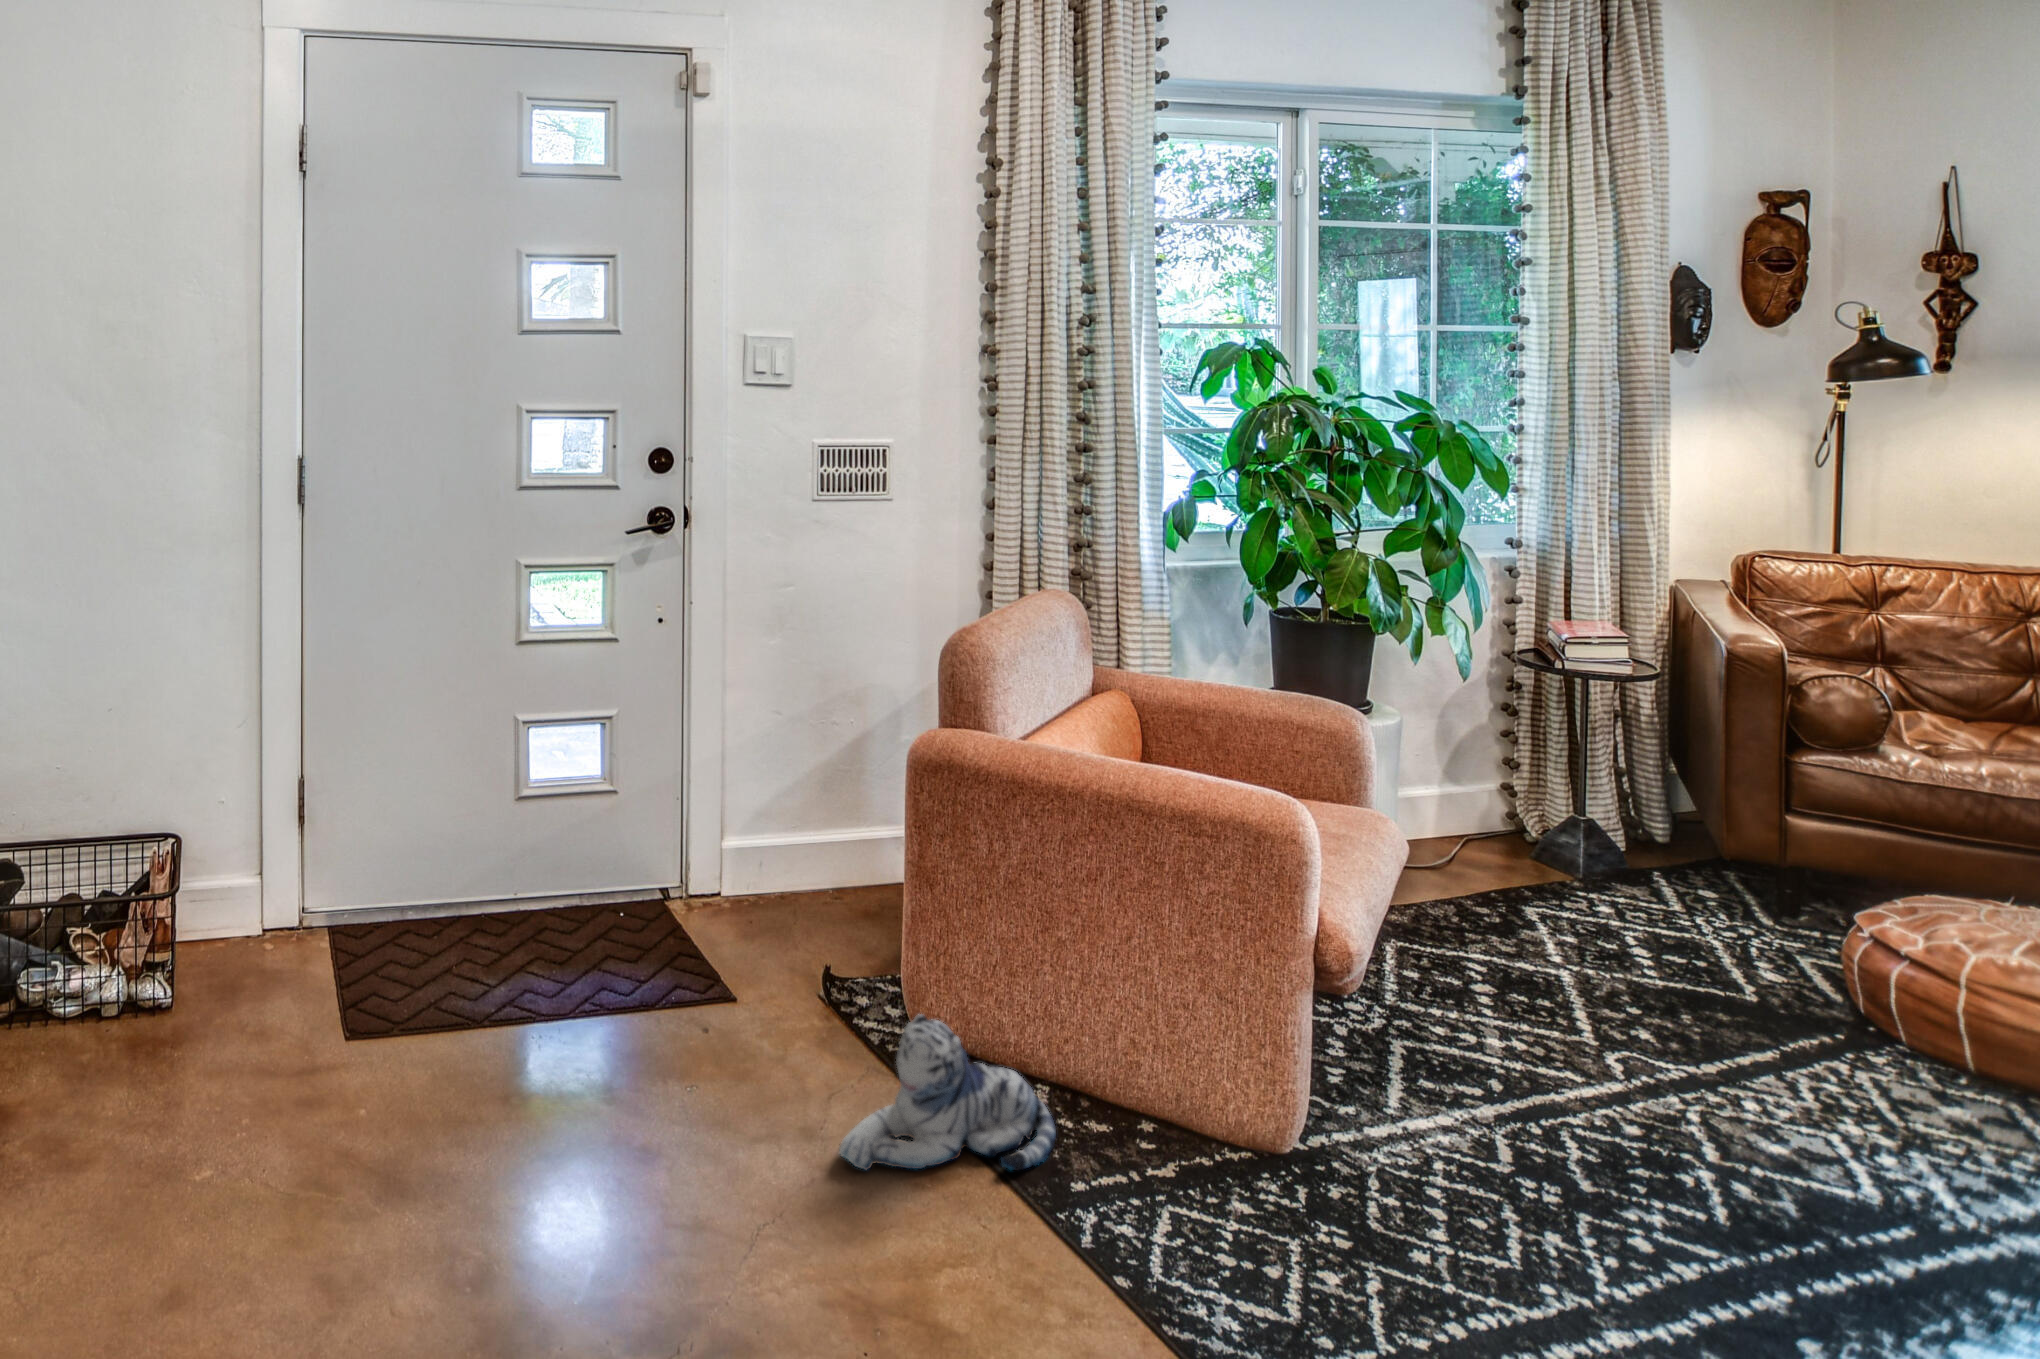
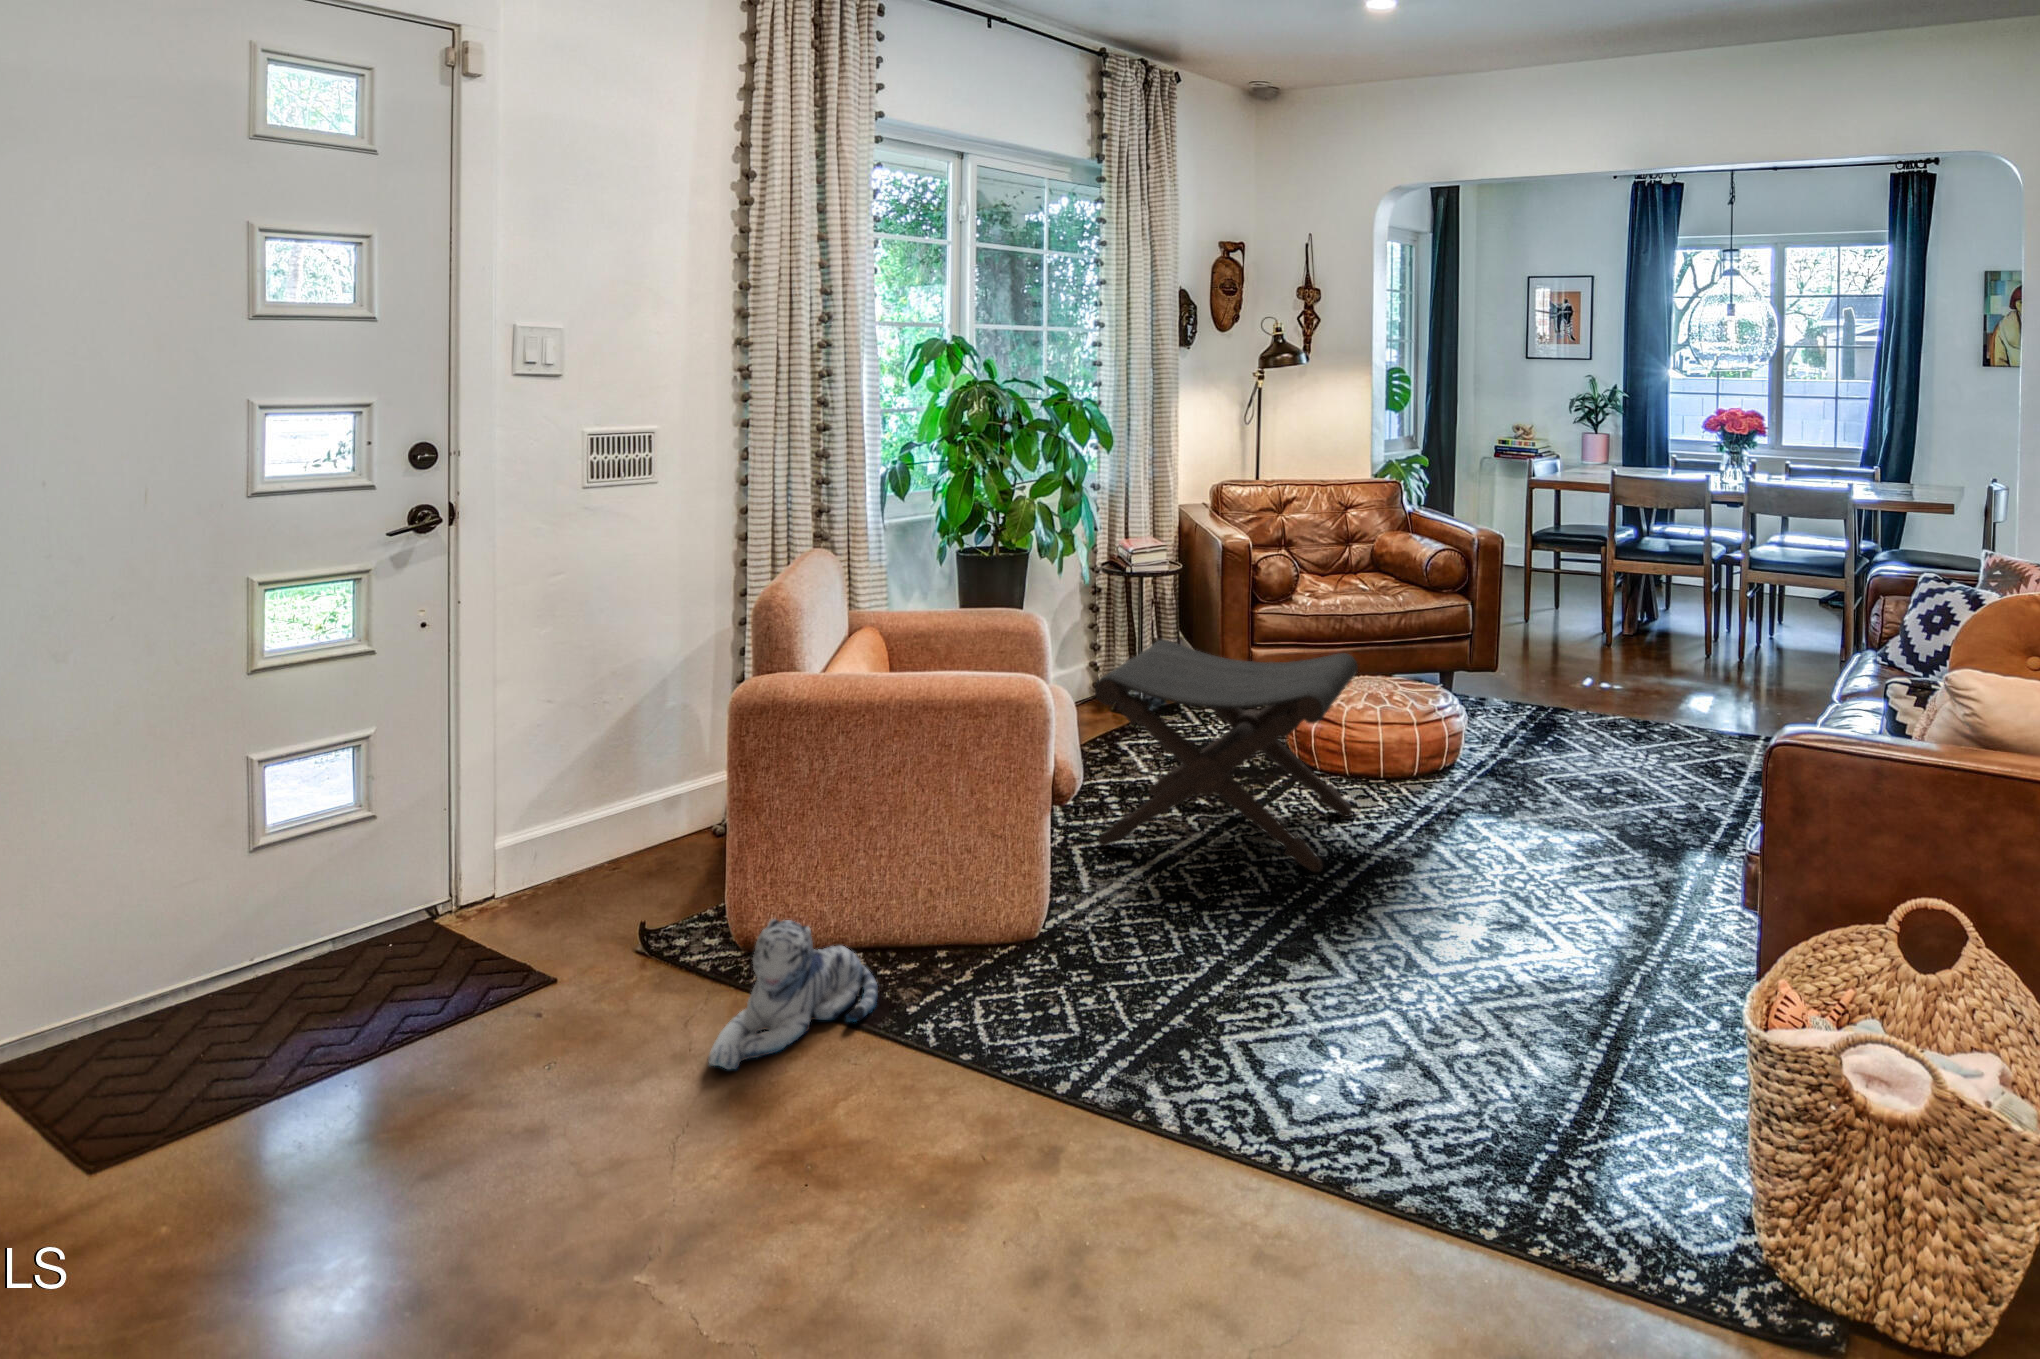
footstool: none [1426,777,1979,1231] -> present [1095,639,1358,872]

